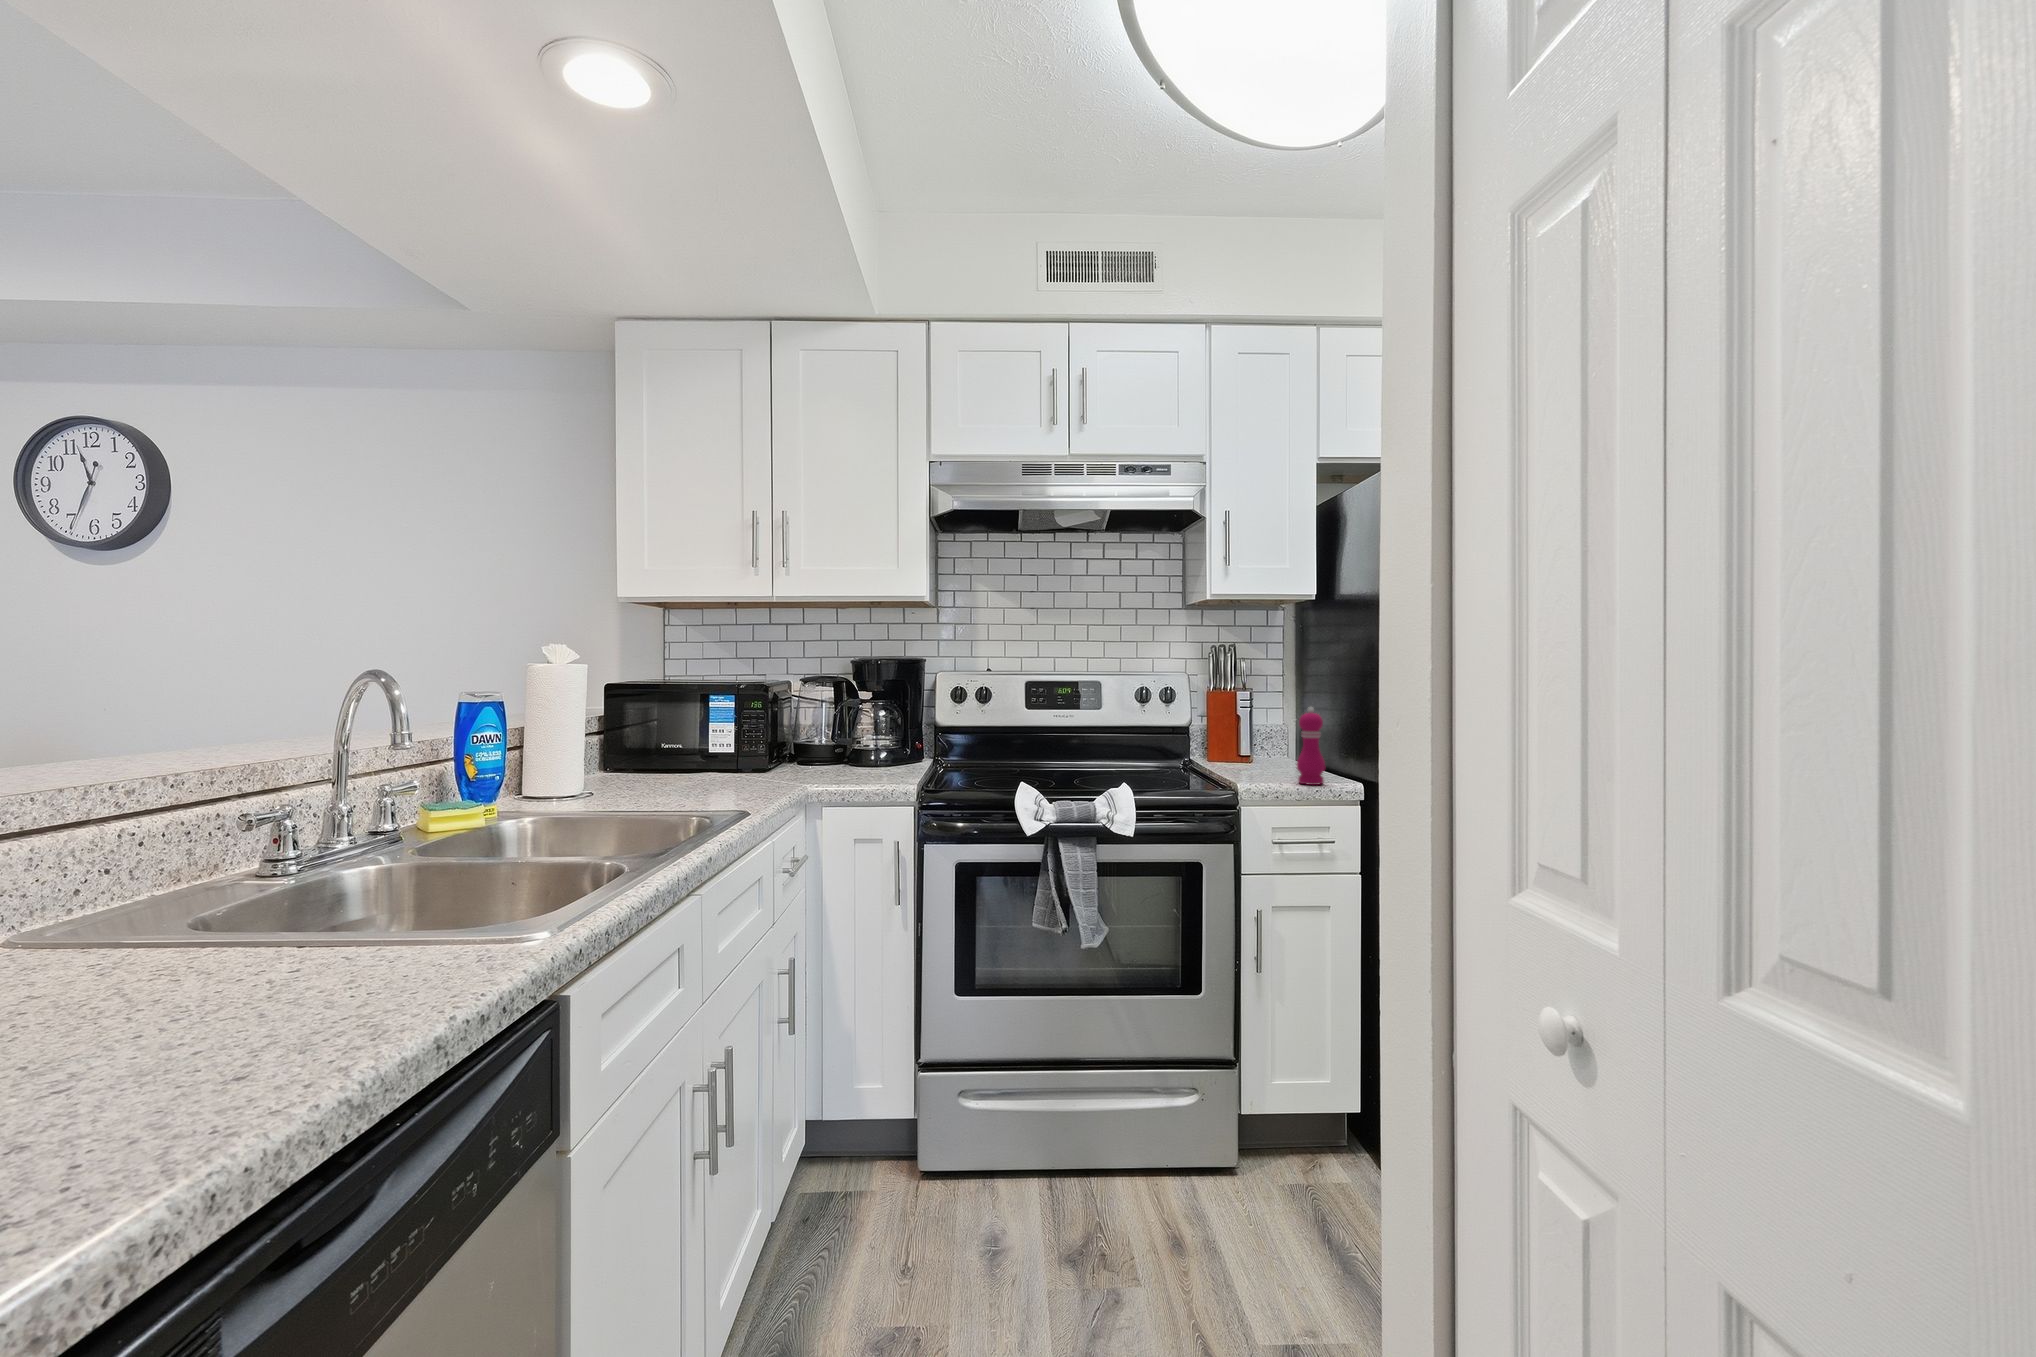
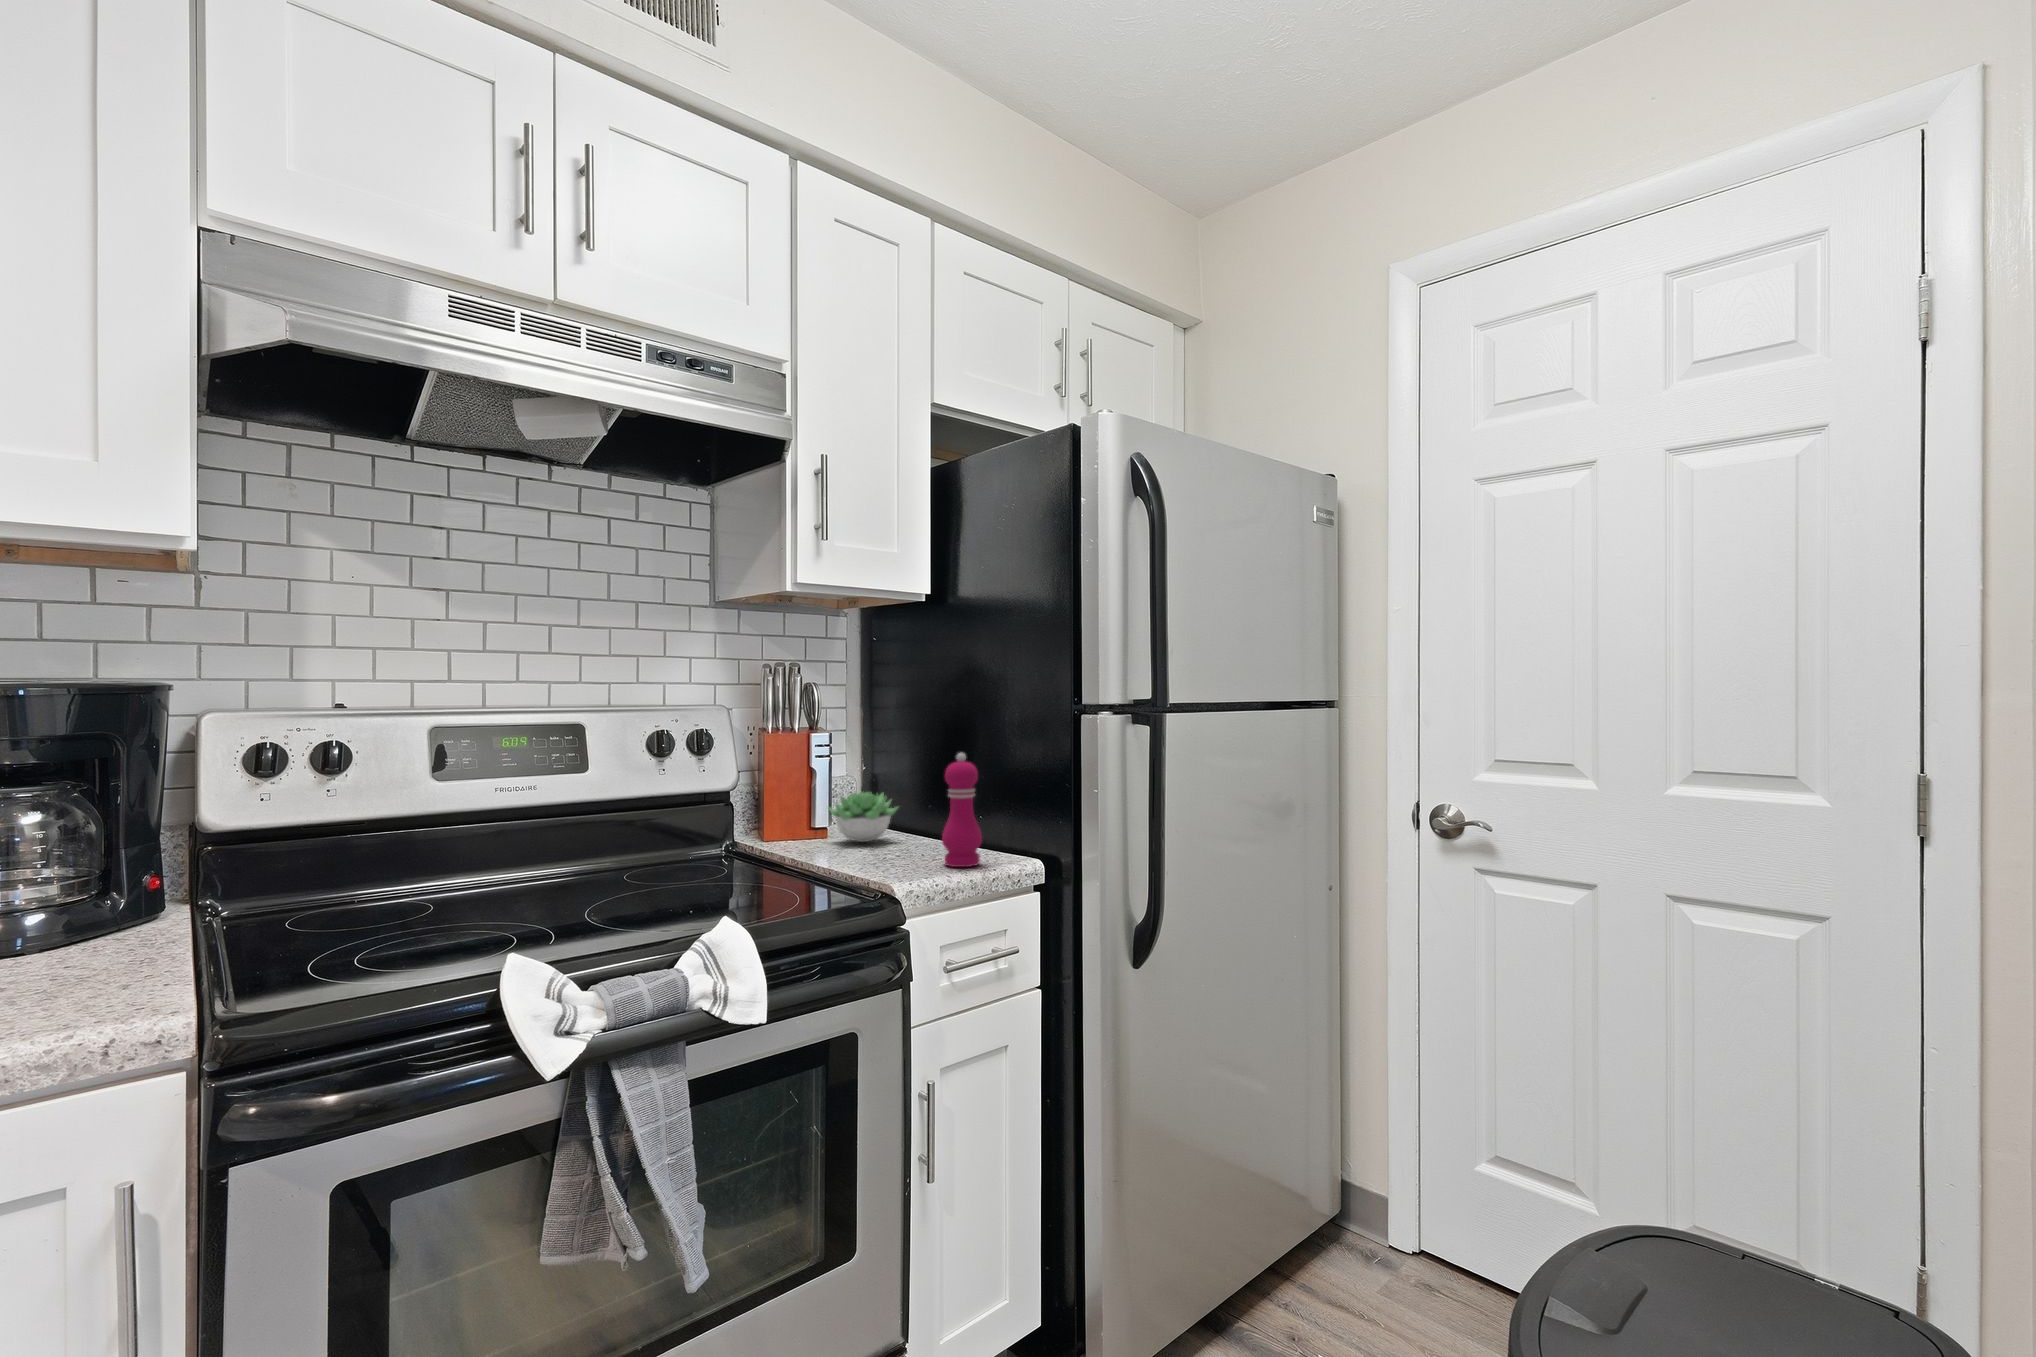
succulent plant: none [1251,734,1299,769] -> present [828,792,898,842]

